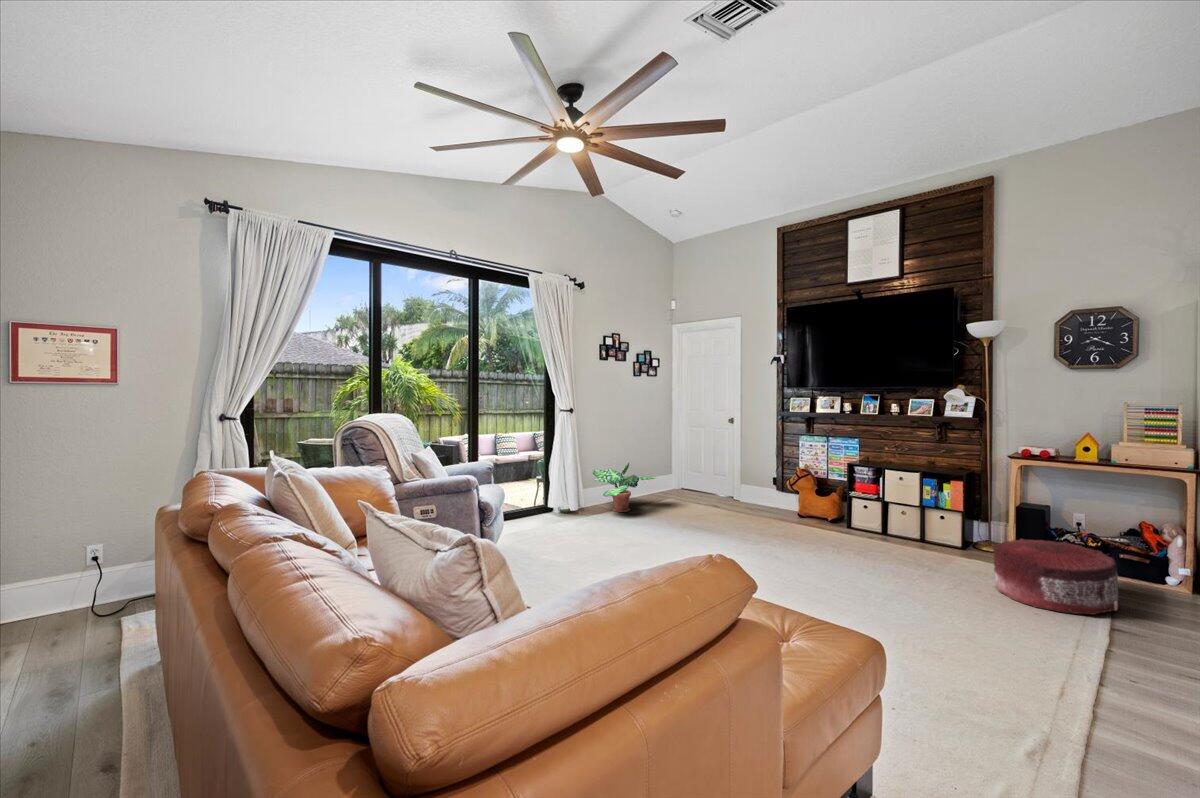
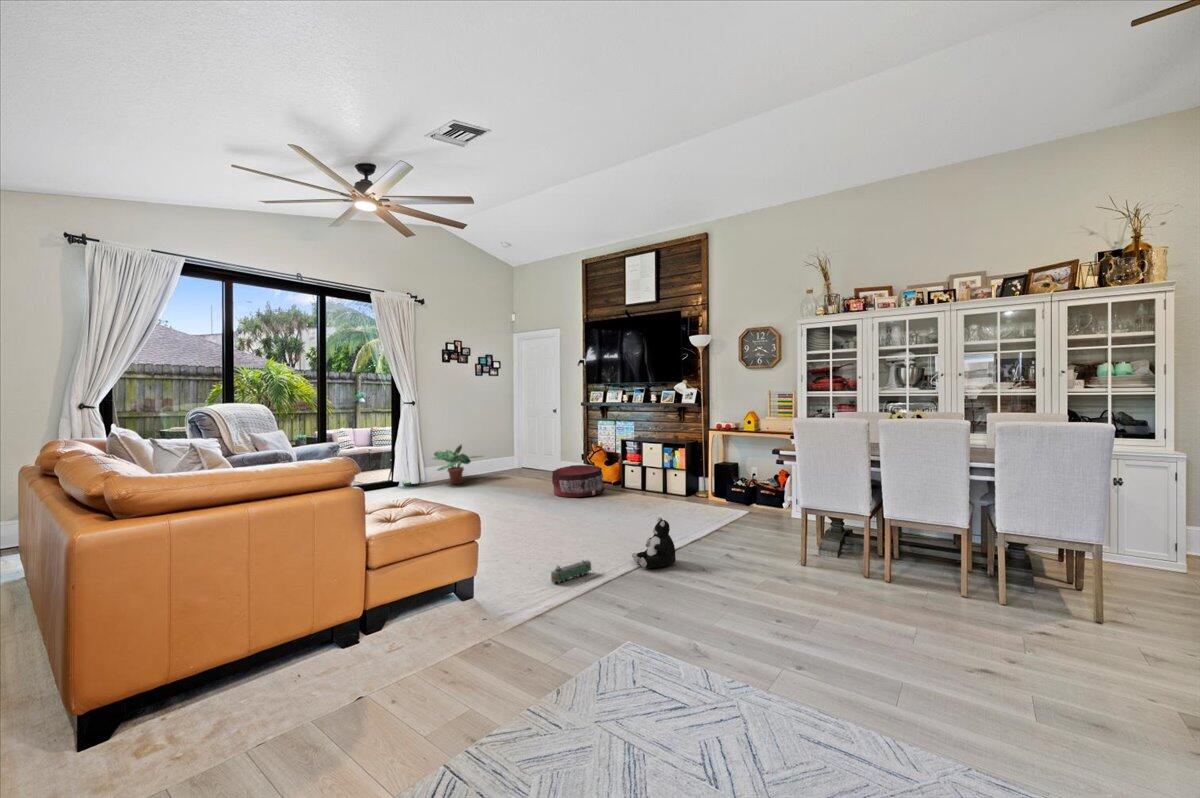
pouf: present [993,539,1120,615] -> present [552,465,605,497]
plush toy: none [1048,623,1138,714] -> present [632,518,676,568]
toy train: none [955,694,1004,743] -> present [551,560,591,583]

